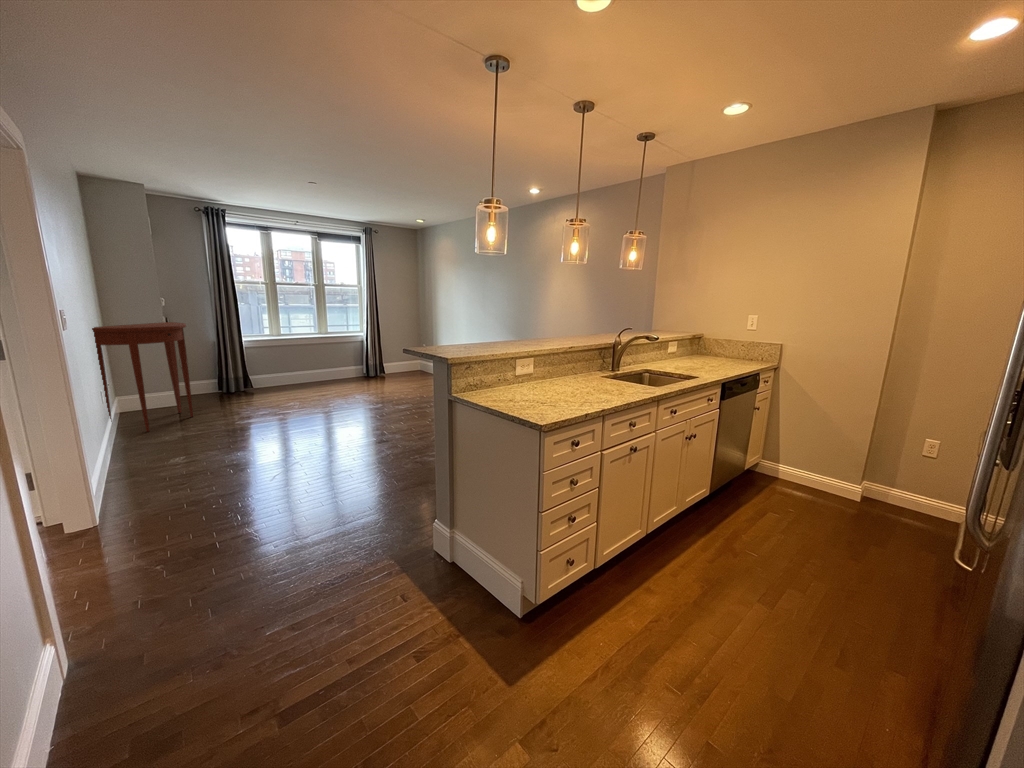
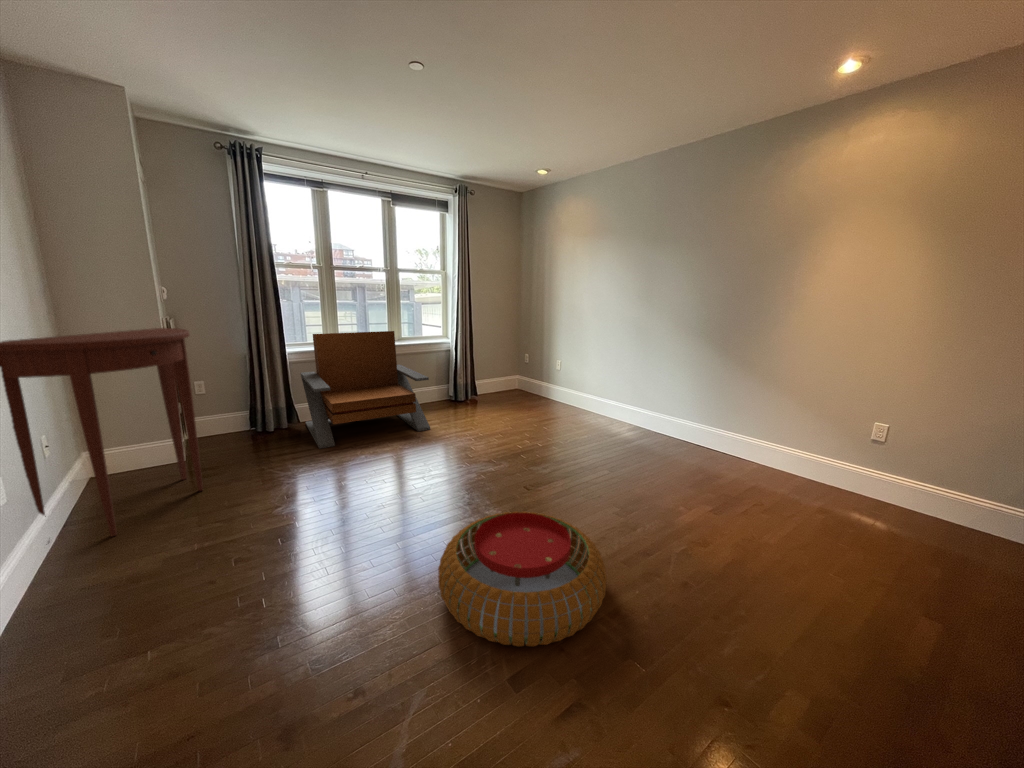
lounge chair: none [253,327,343,400] -> present [300,331,430,449]
pouf: none [318,410,399,454] -> present [438,511,607,646]

